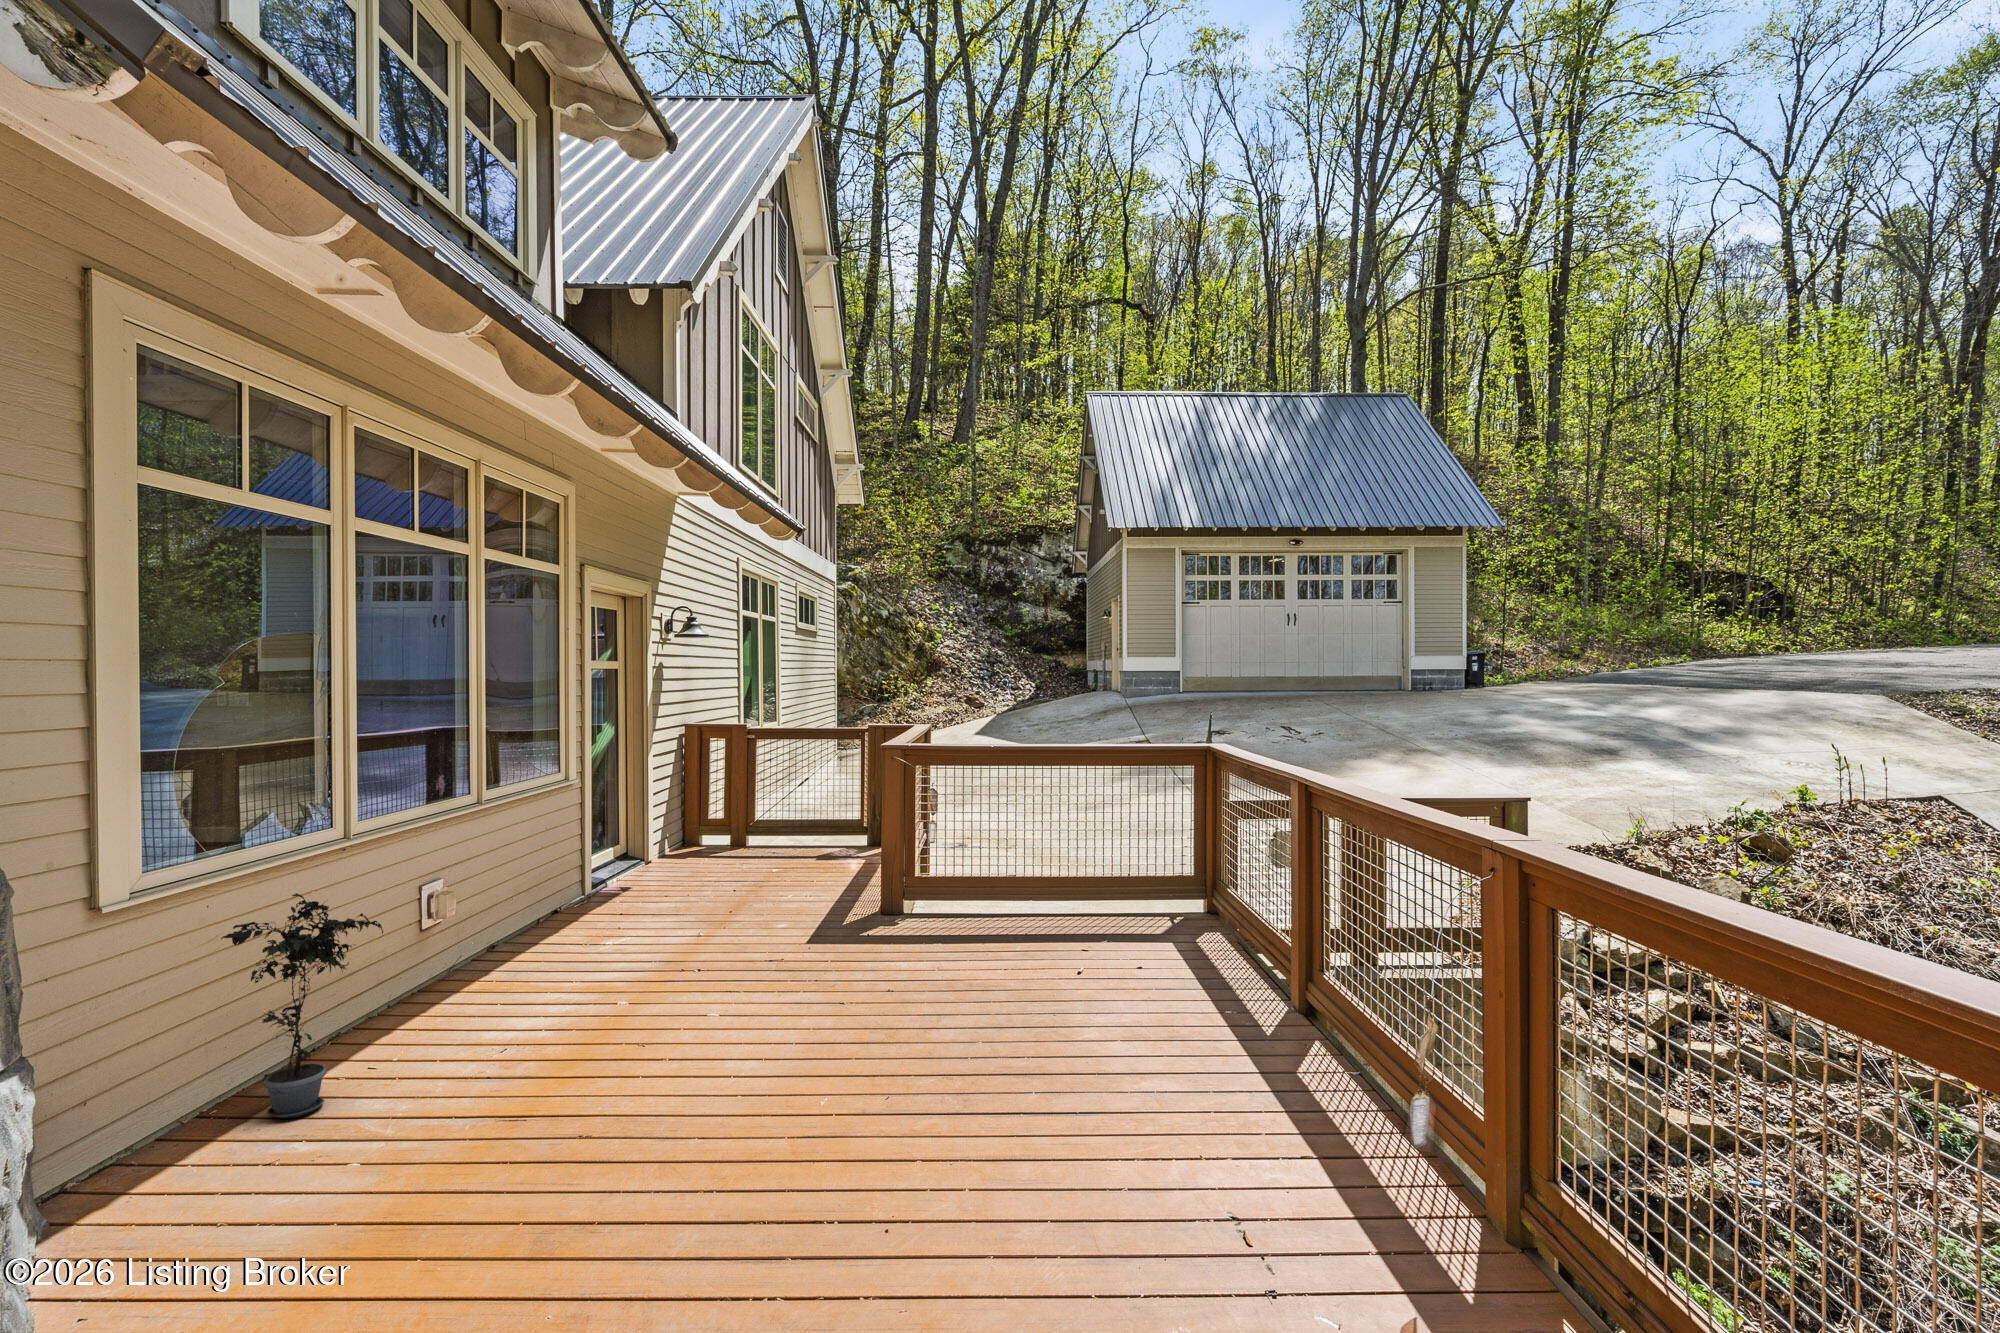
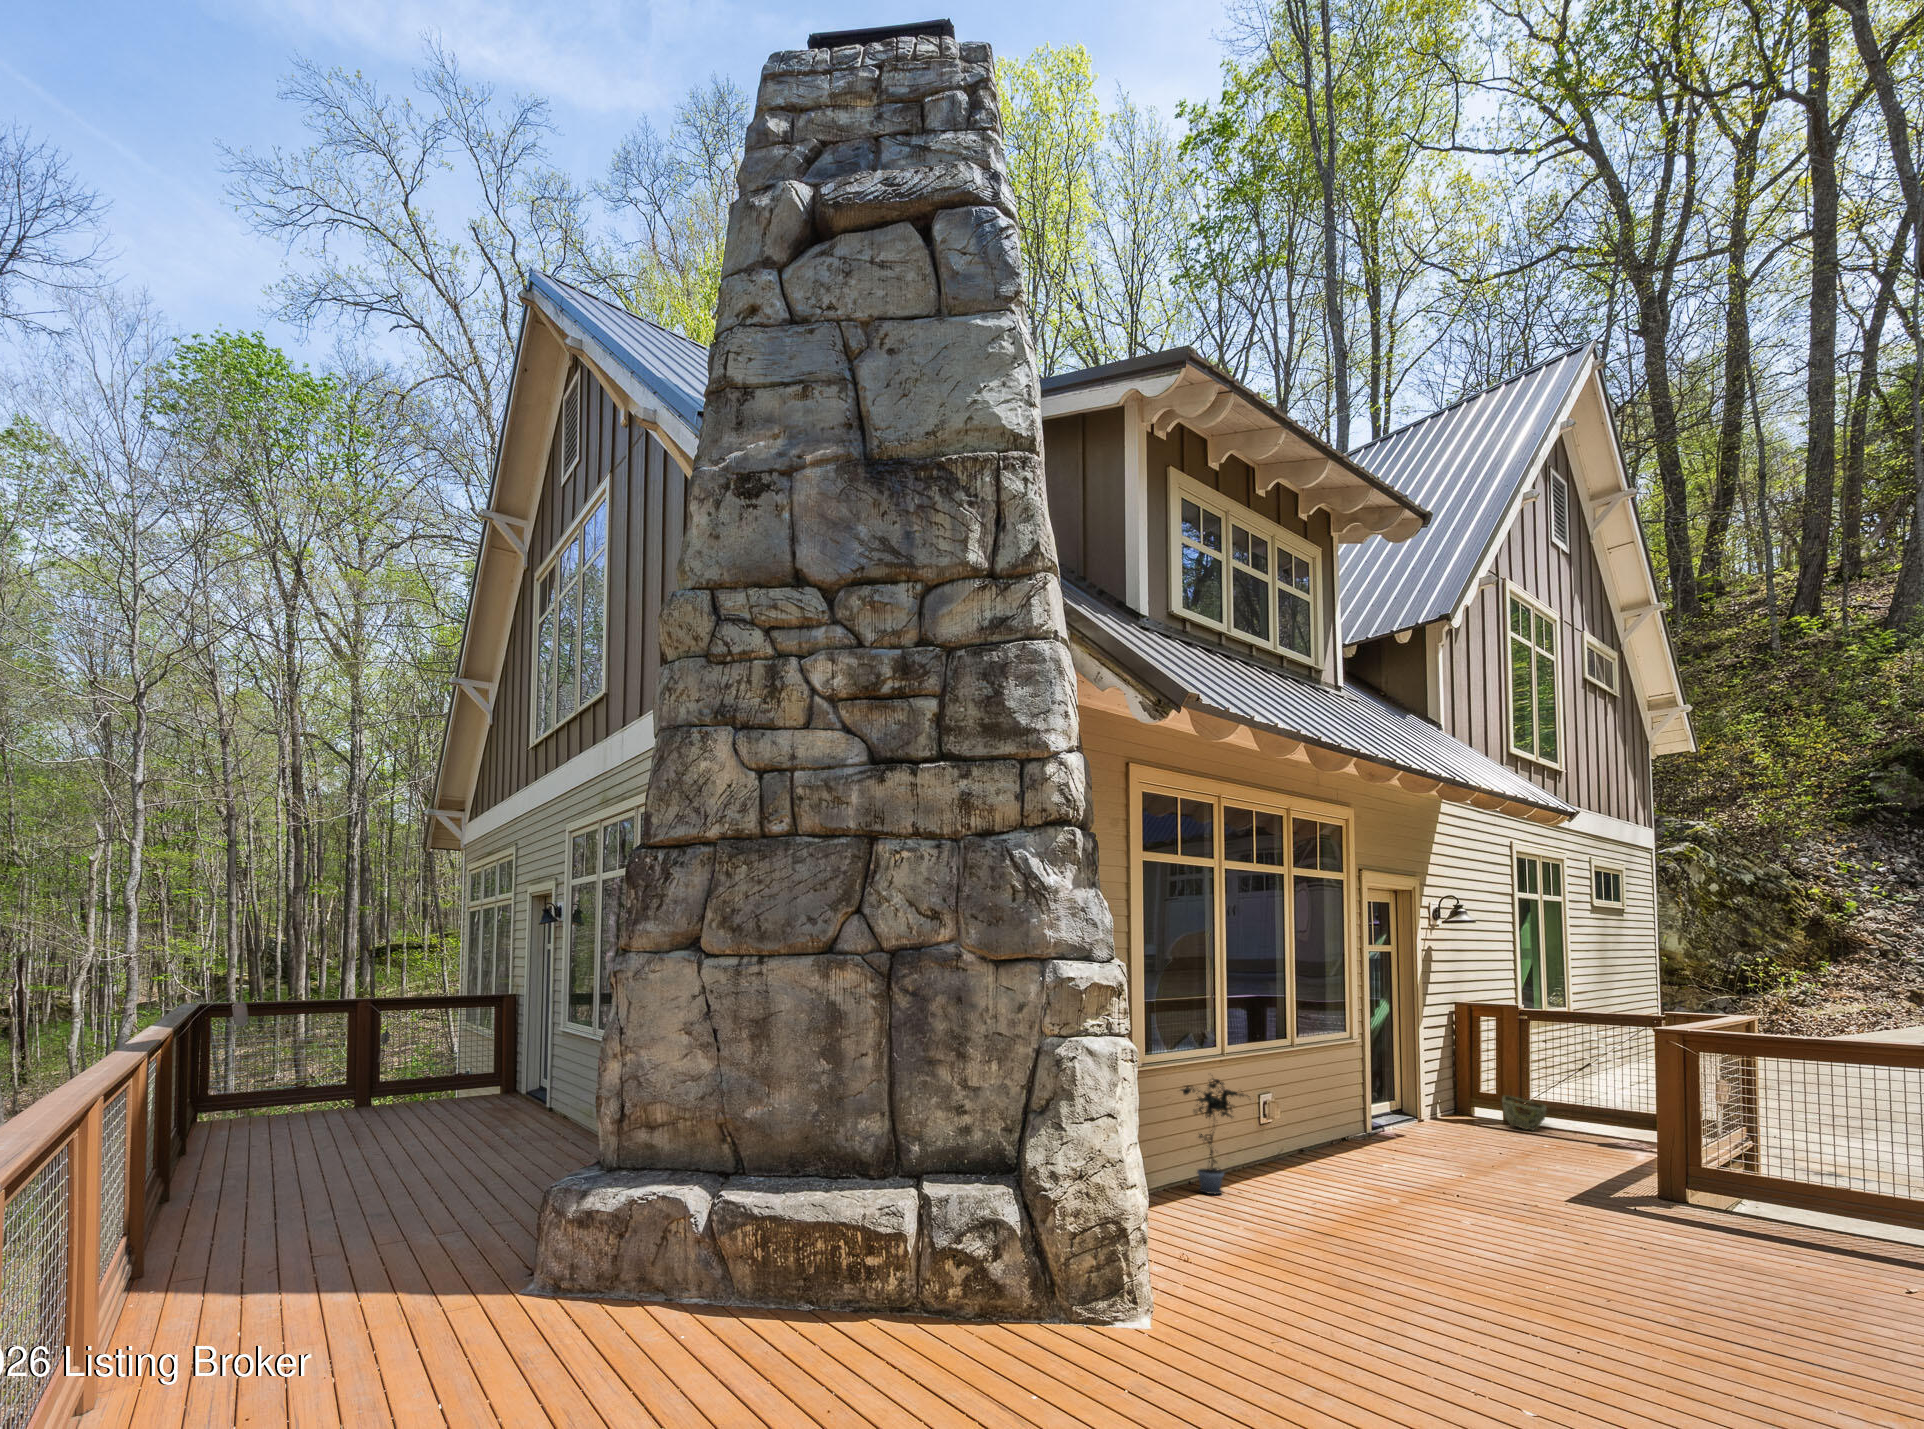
woven basket: none [735,817,781,853] -> present [1502,1095,1547,1130]

